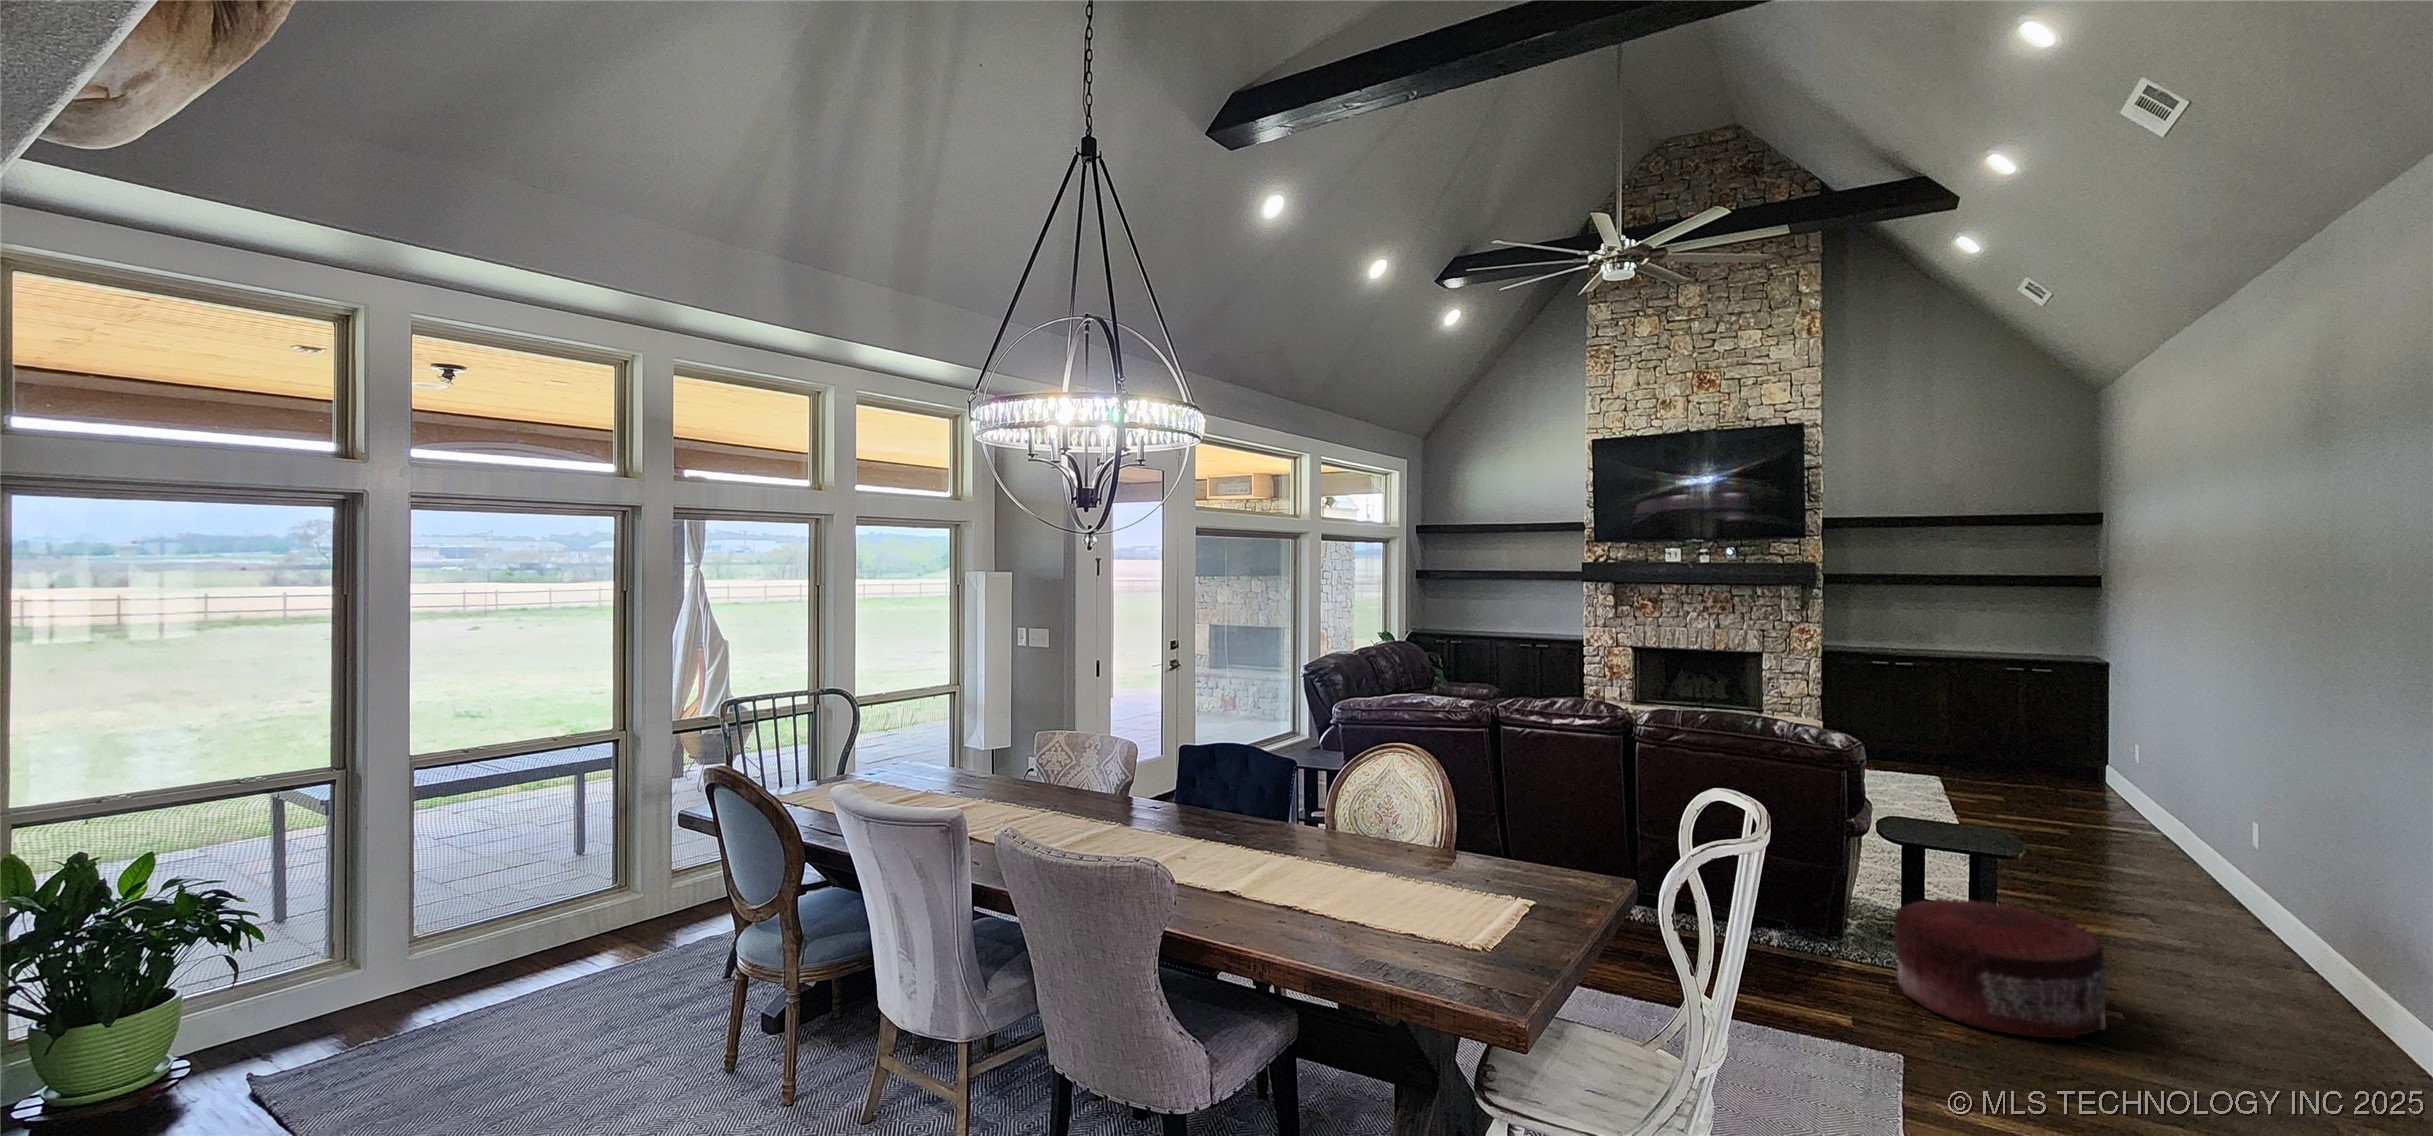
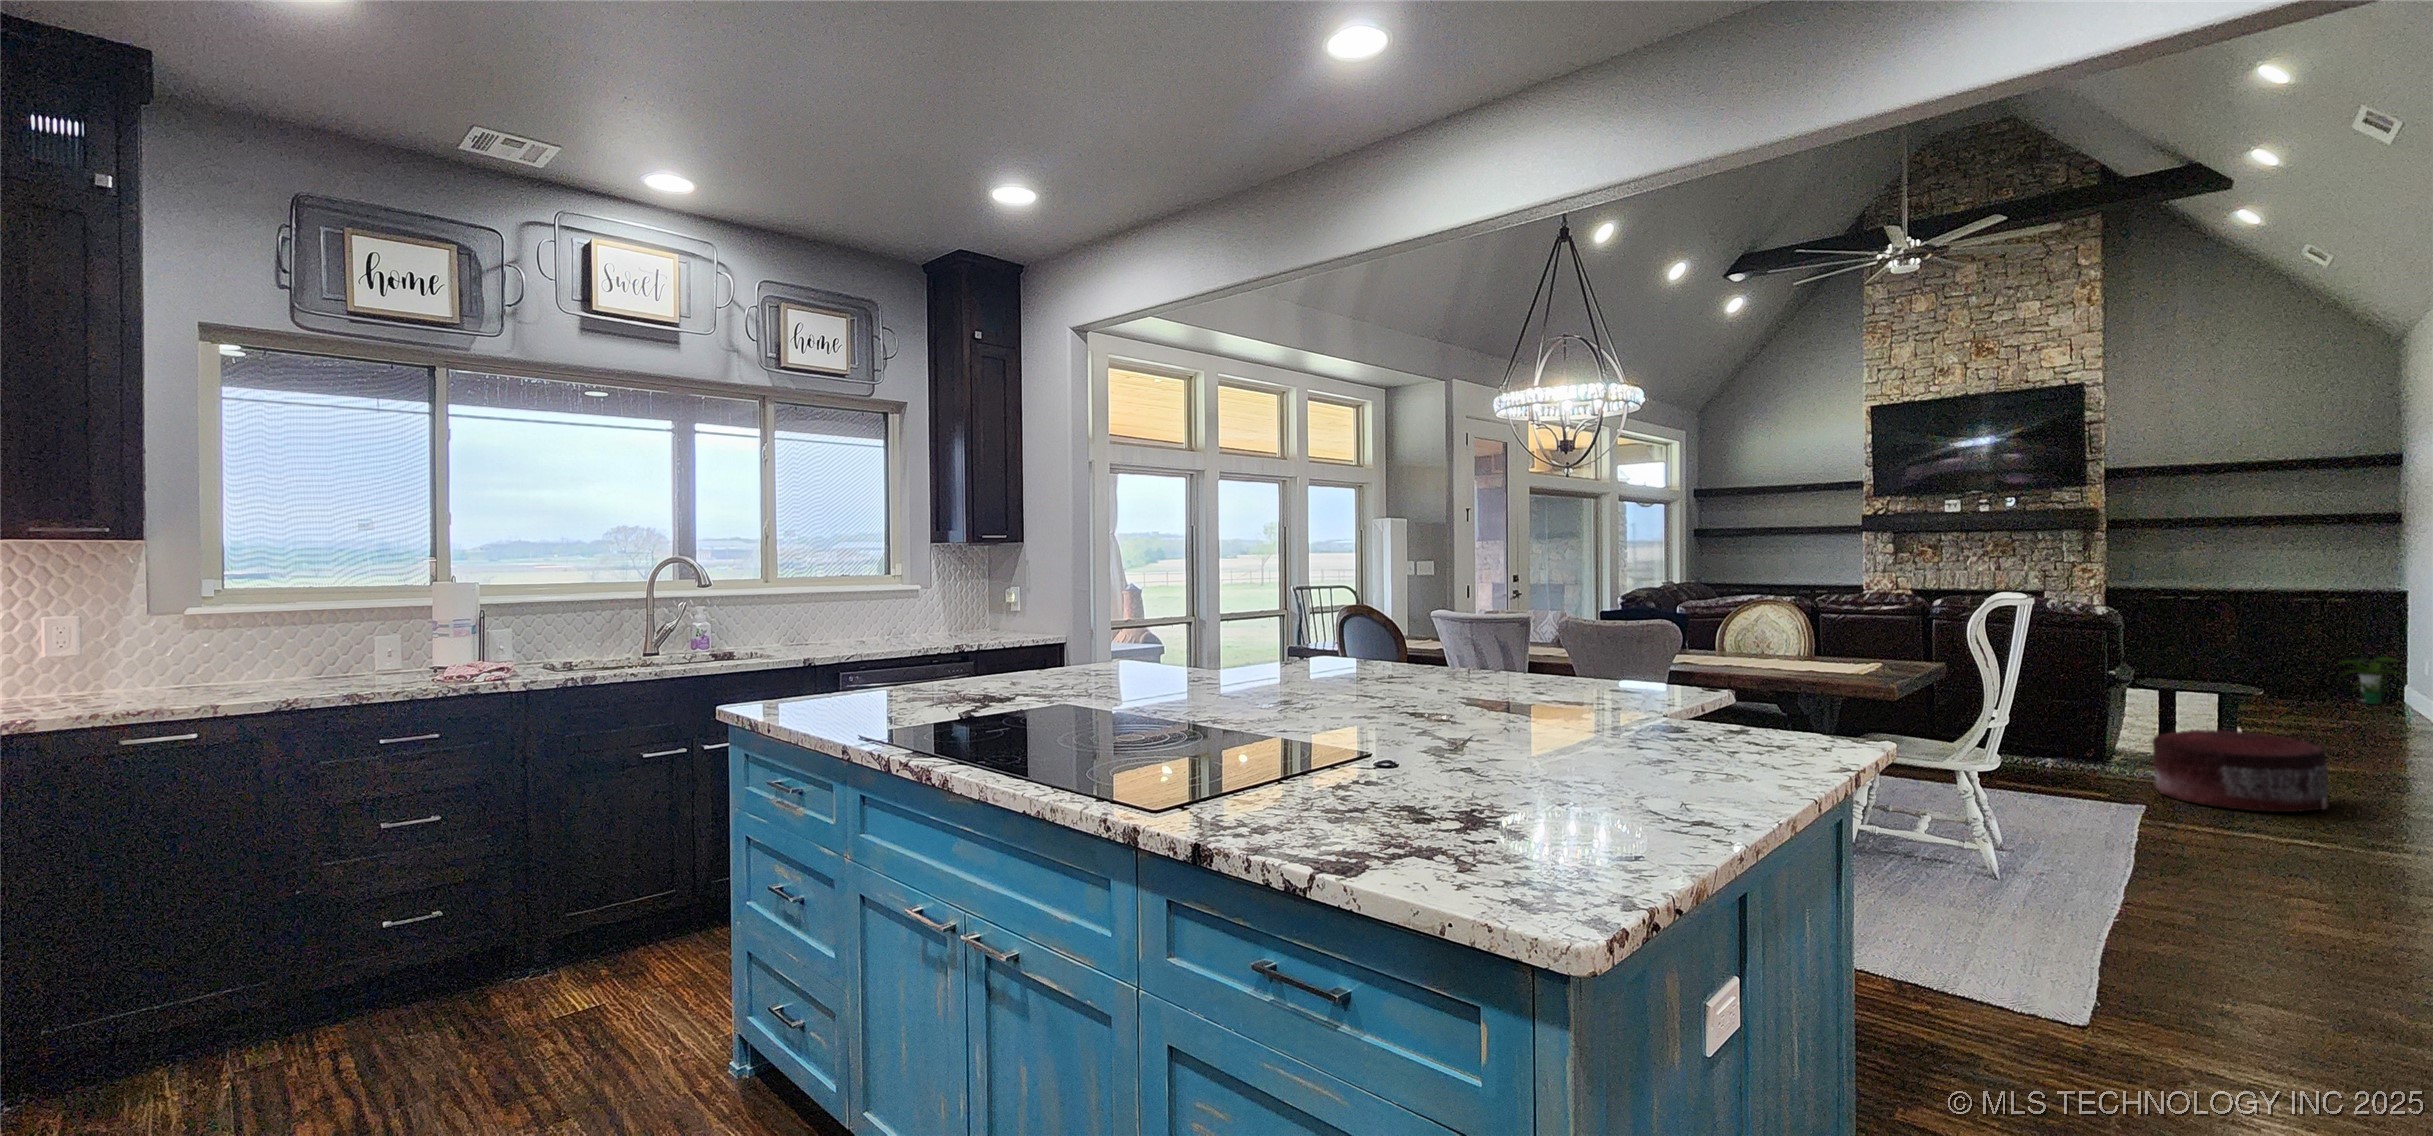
potted plant: none [2043,735,2110,789] -> present [2339,657,2400,704]

